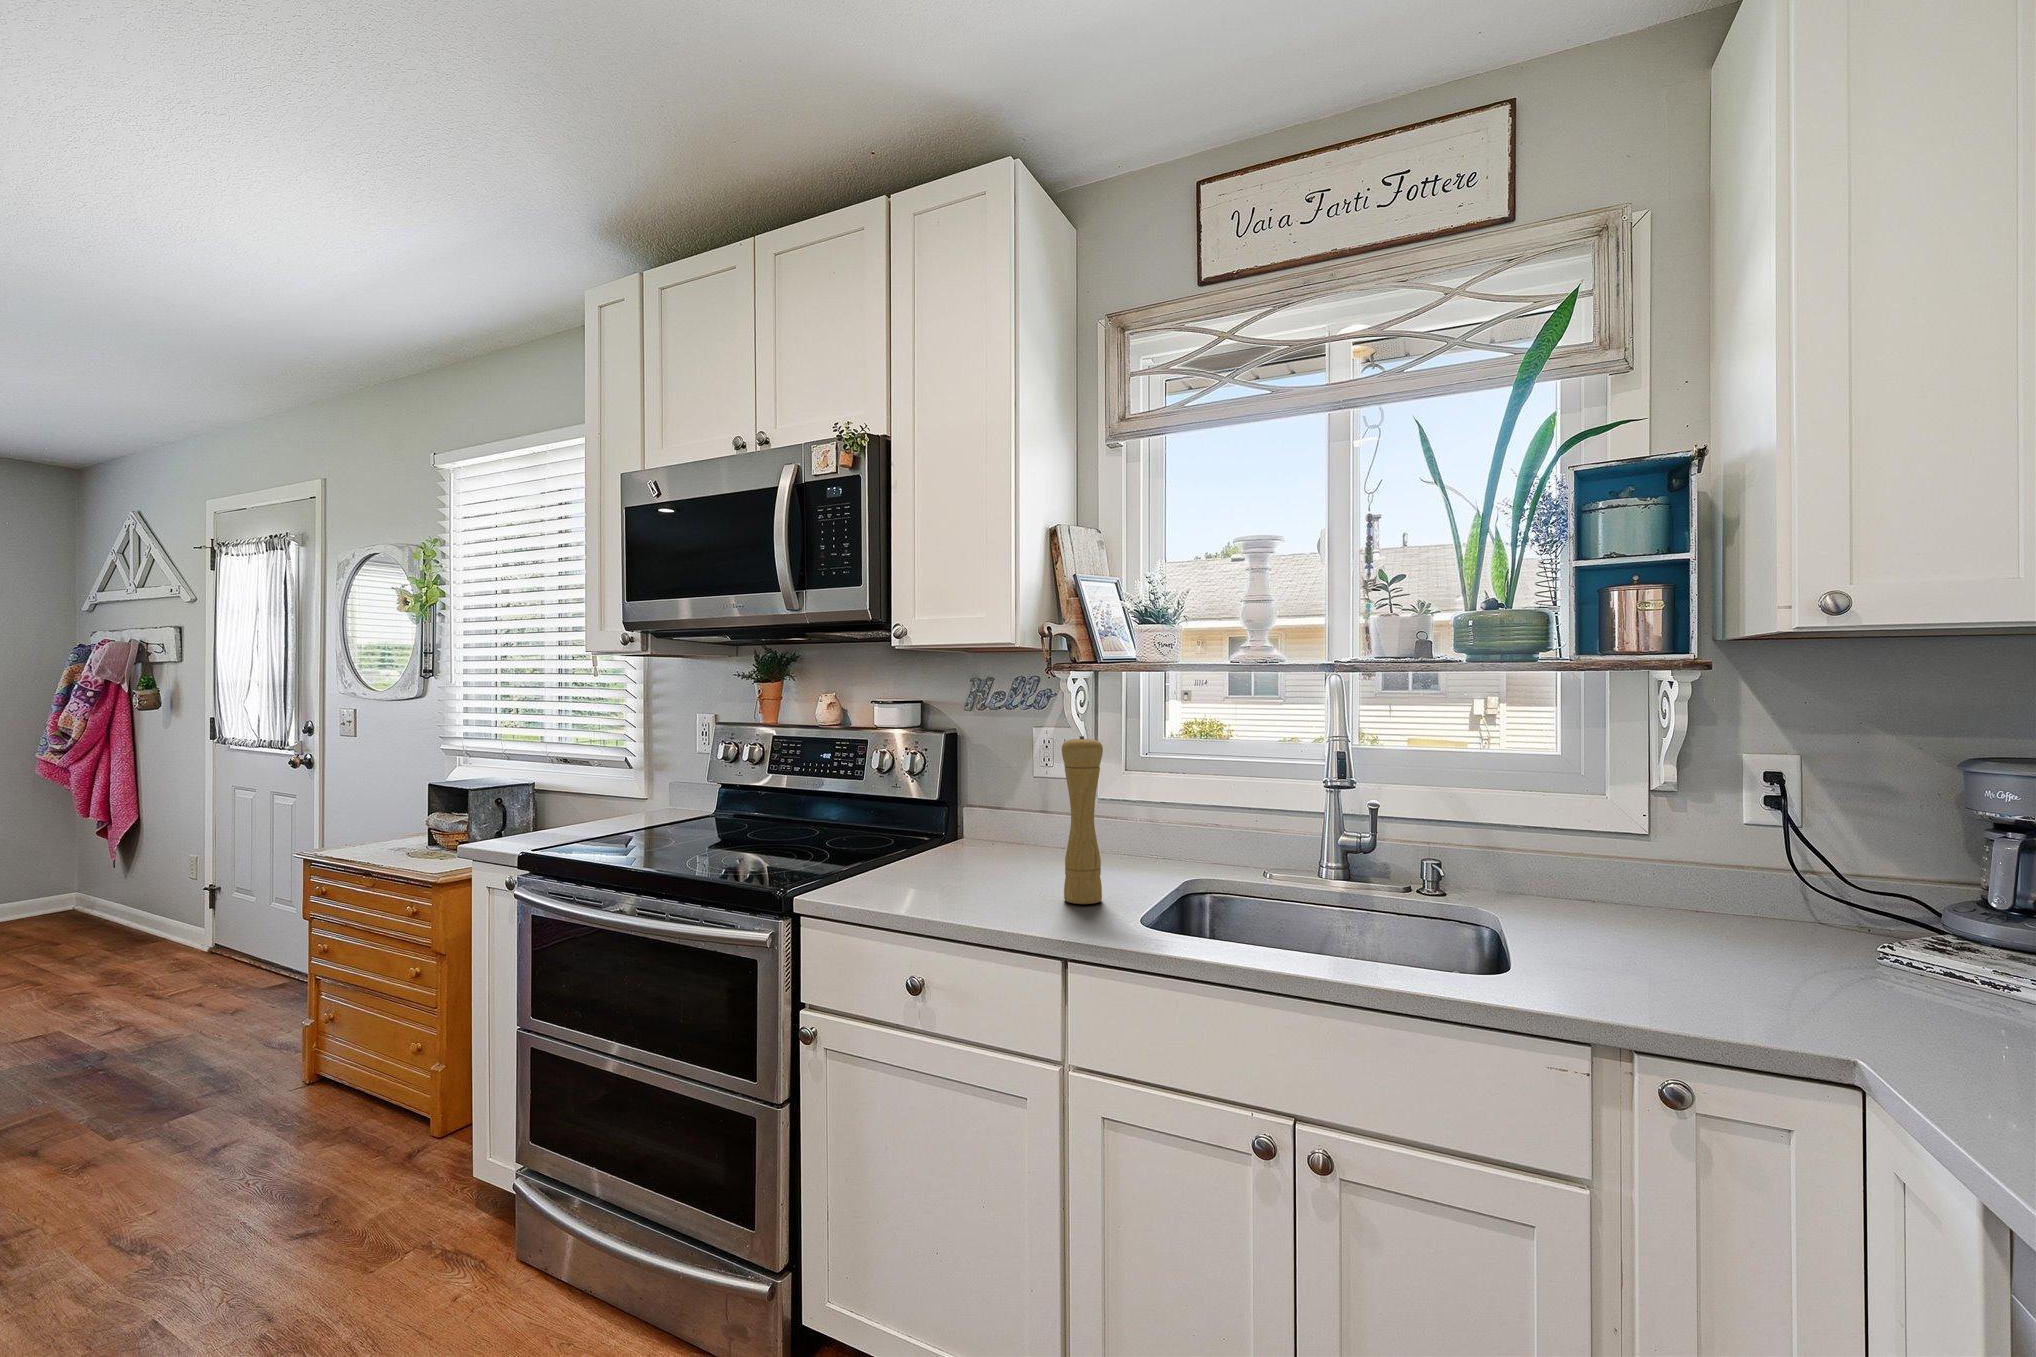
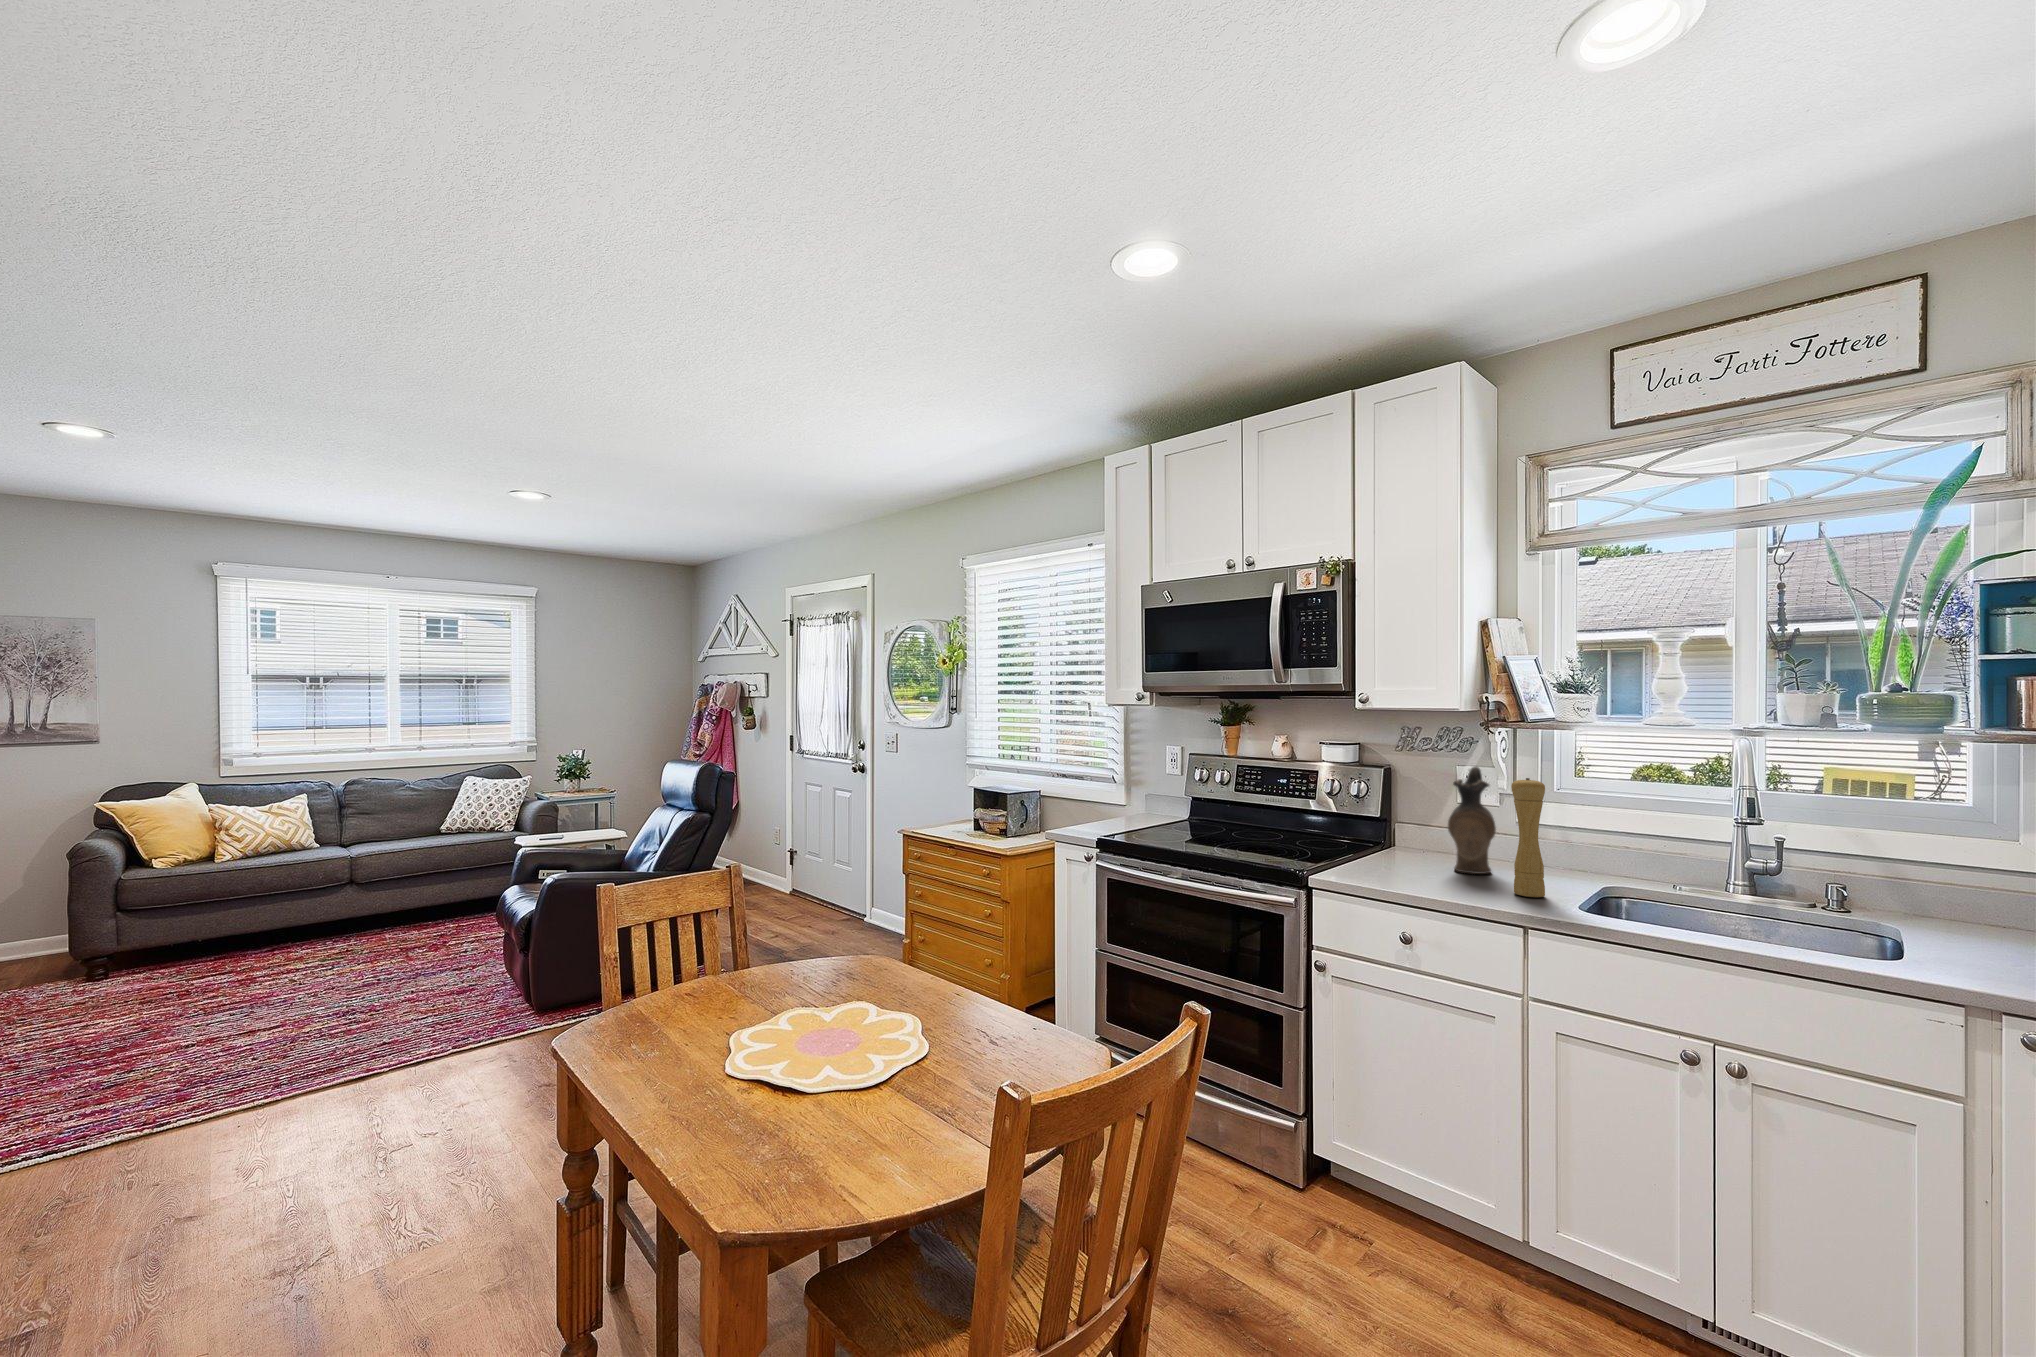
ceramic pitcher: none [998,725,1056,872] -> present [1448,766,1496,874]

